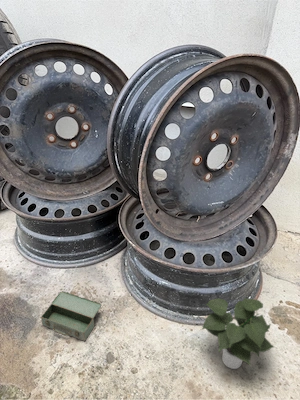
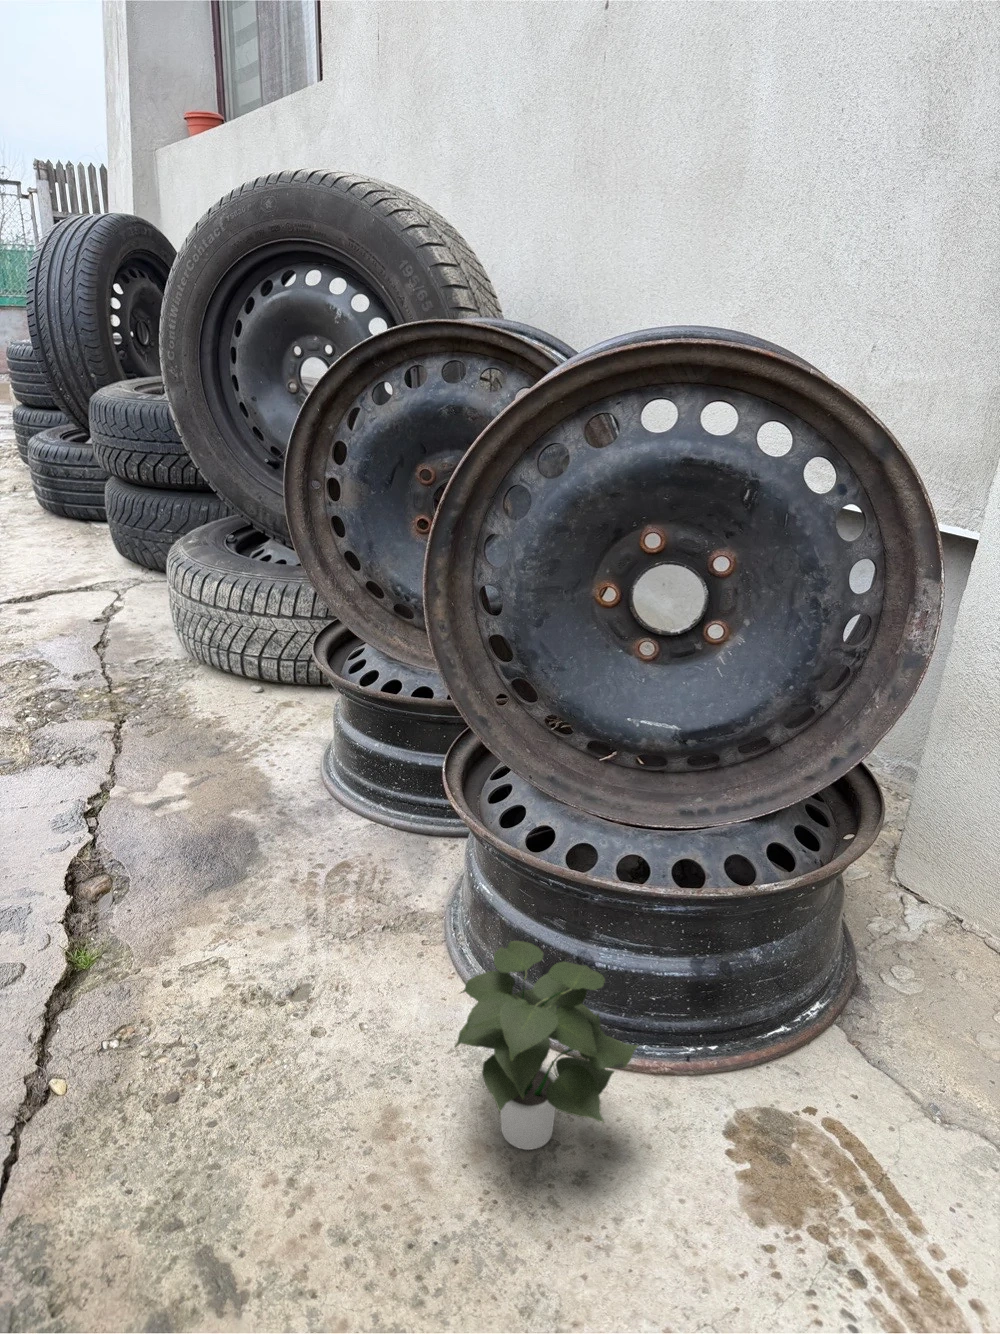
toolbox: present [41,291,102,341] -> none [246,844,359,944]

